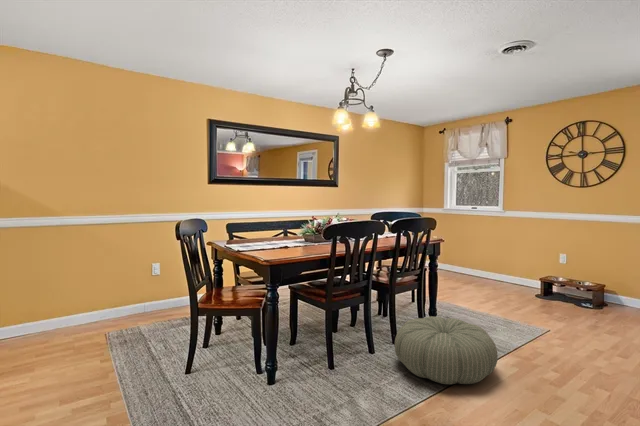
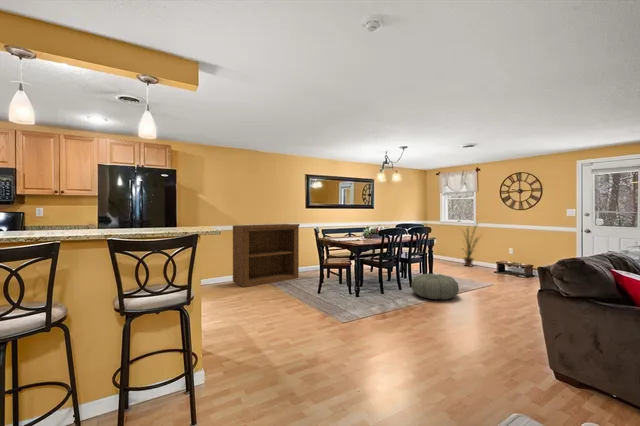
house plant: none [476,210,518,284] -> present [463,230,478,266]
bookshelf: none [23,212,177,352] -> present [233,224,299,287]

